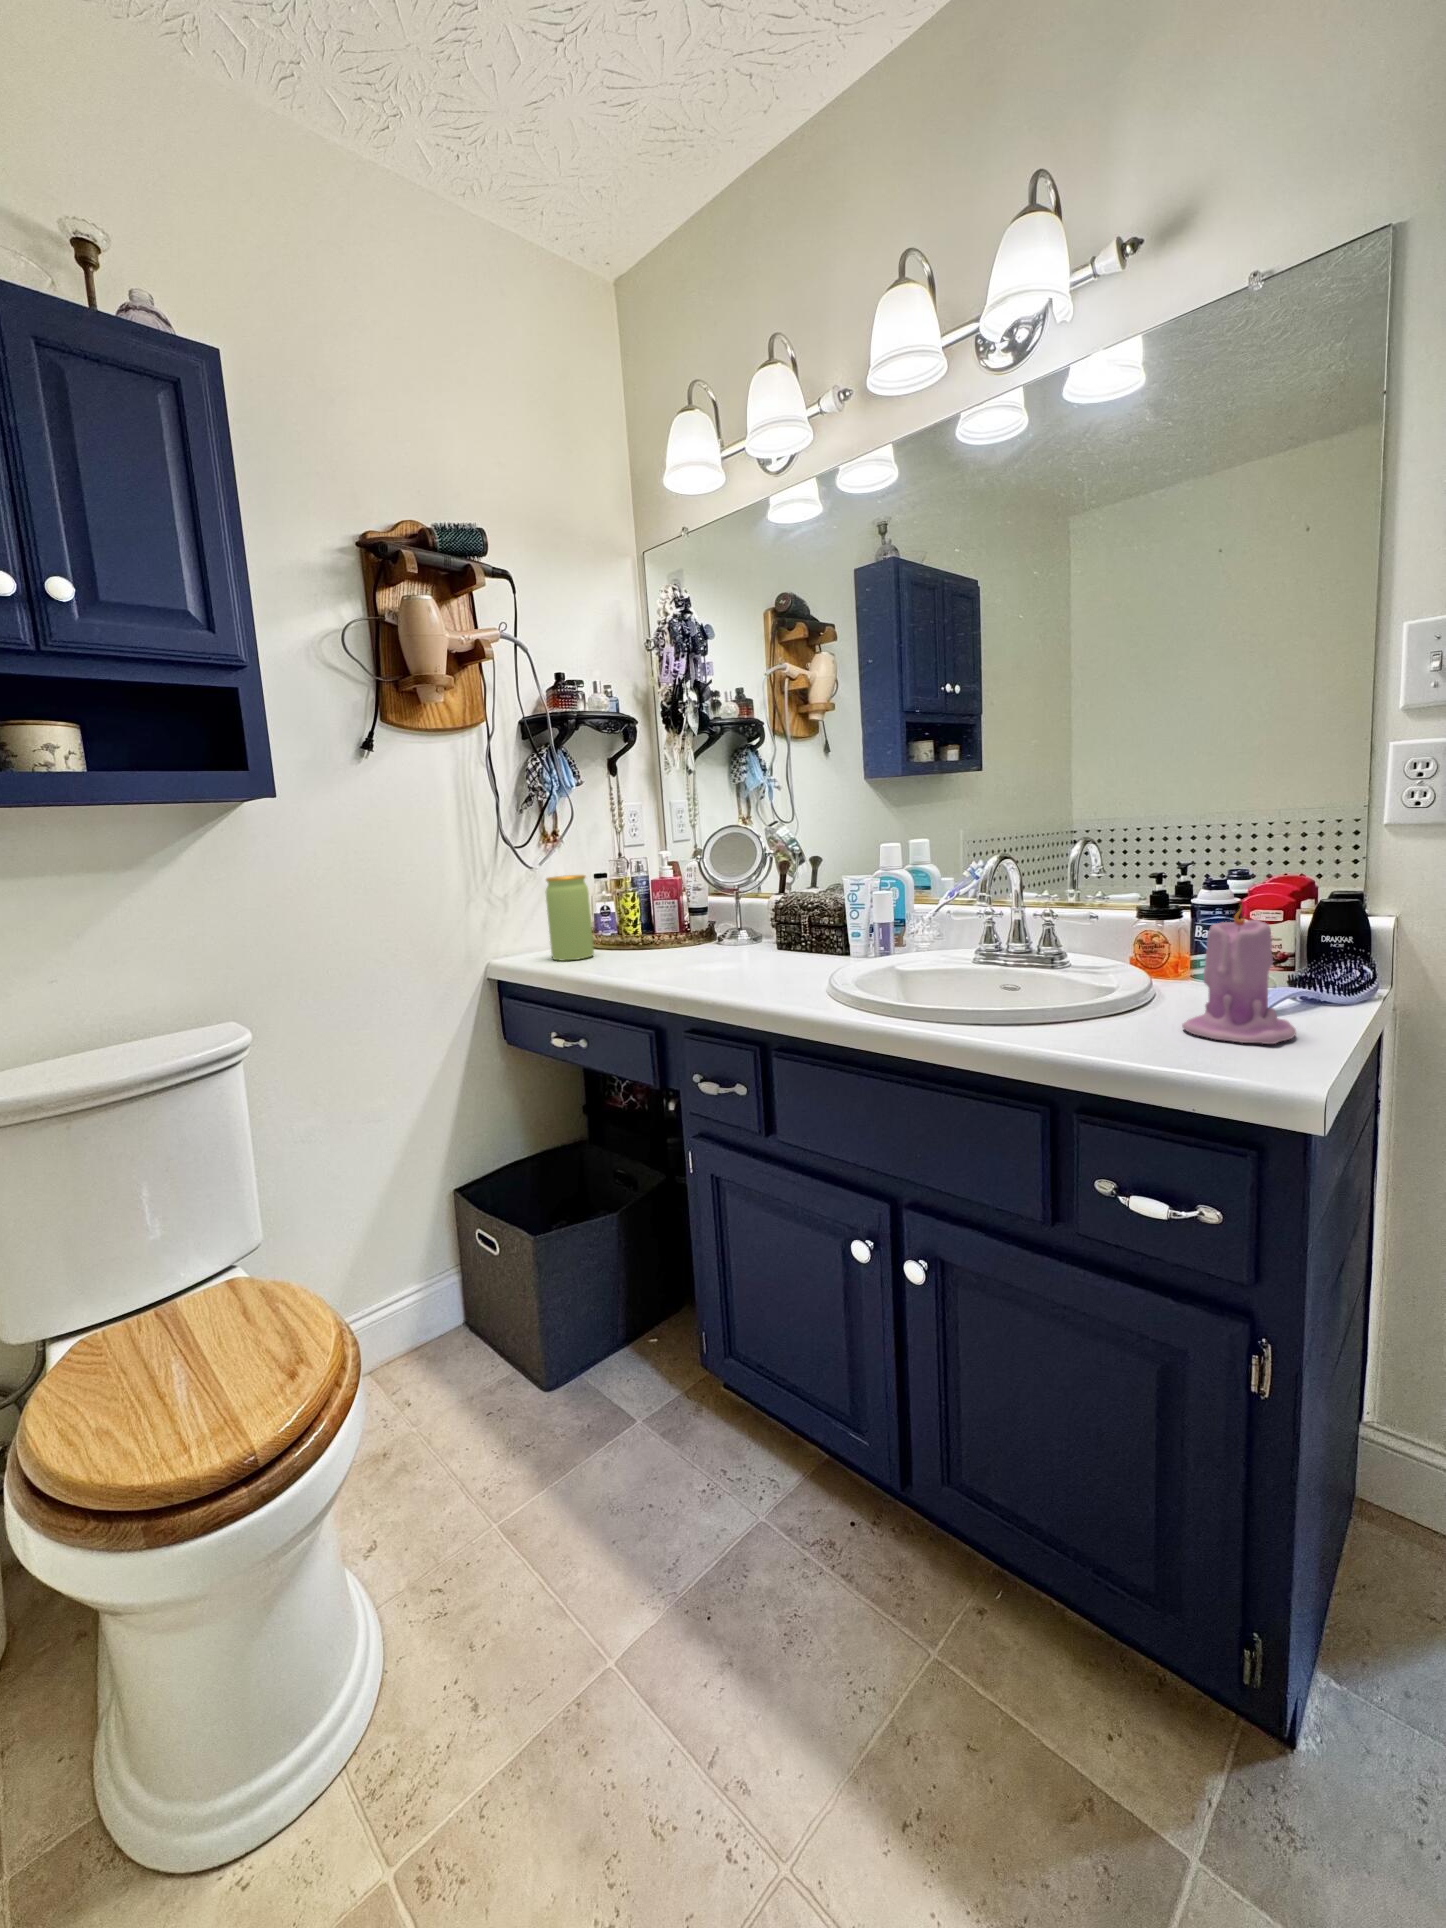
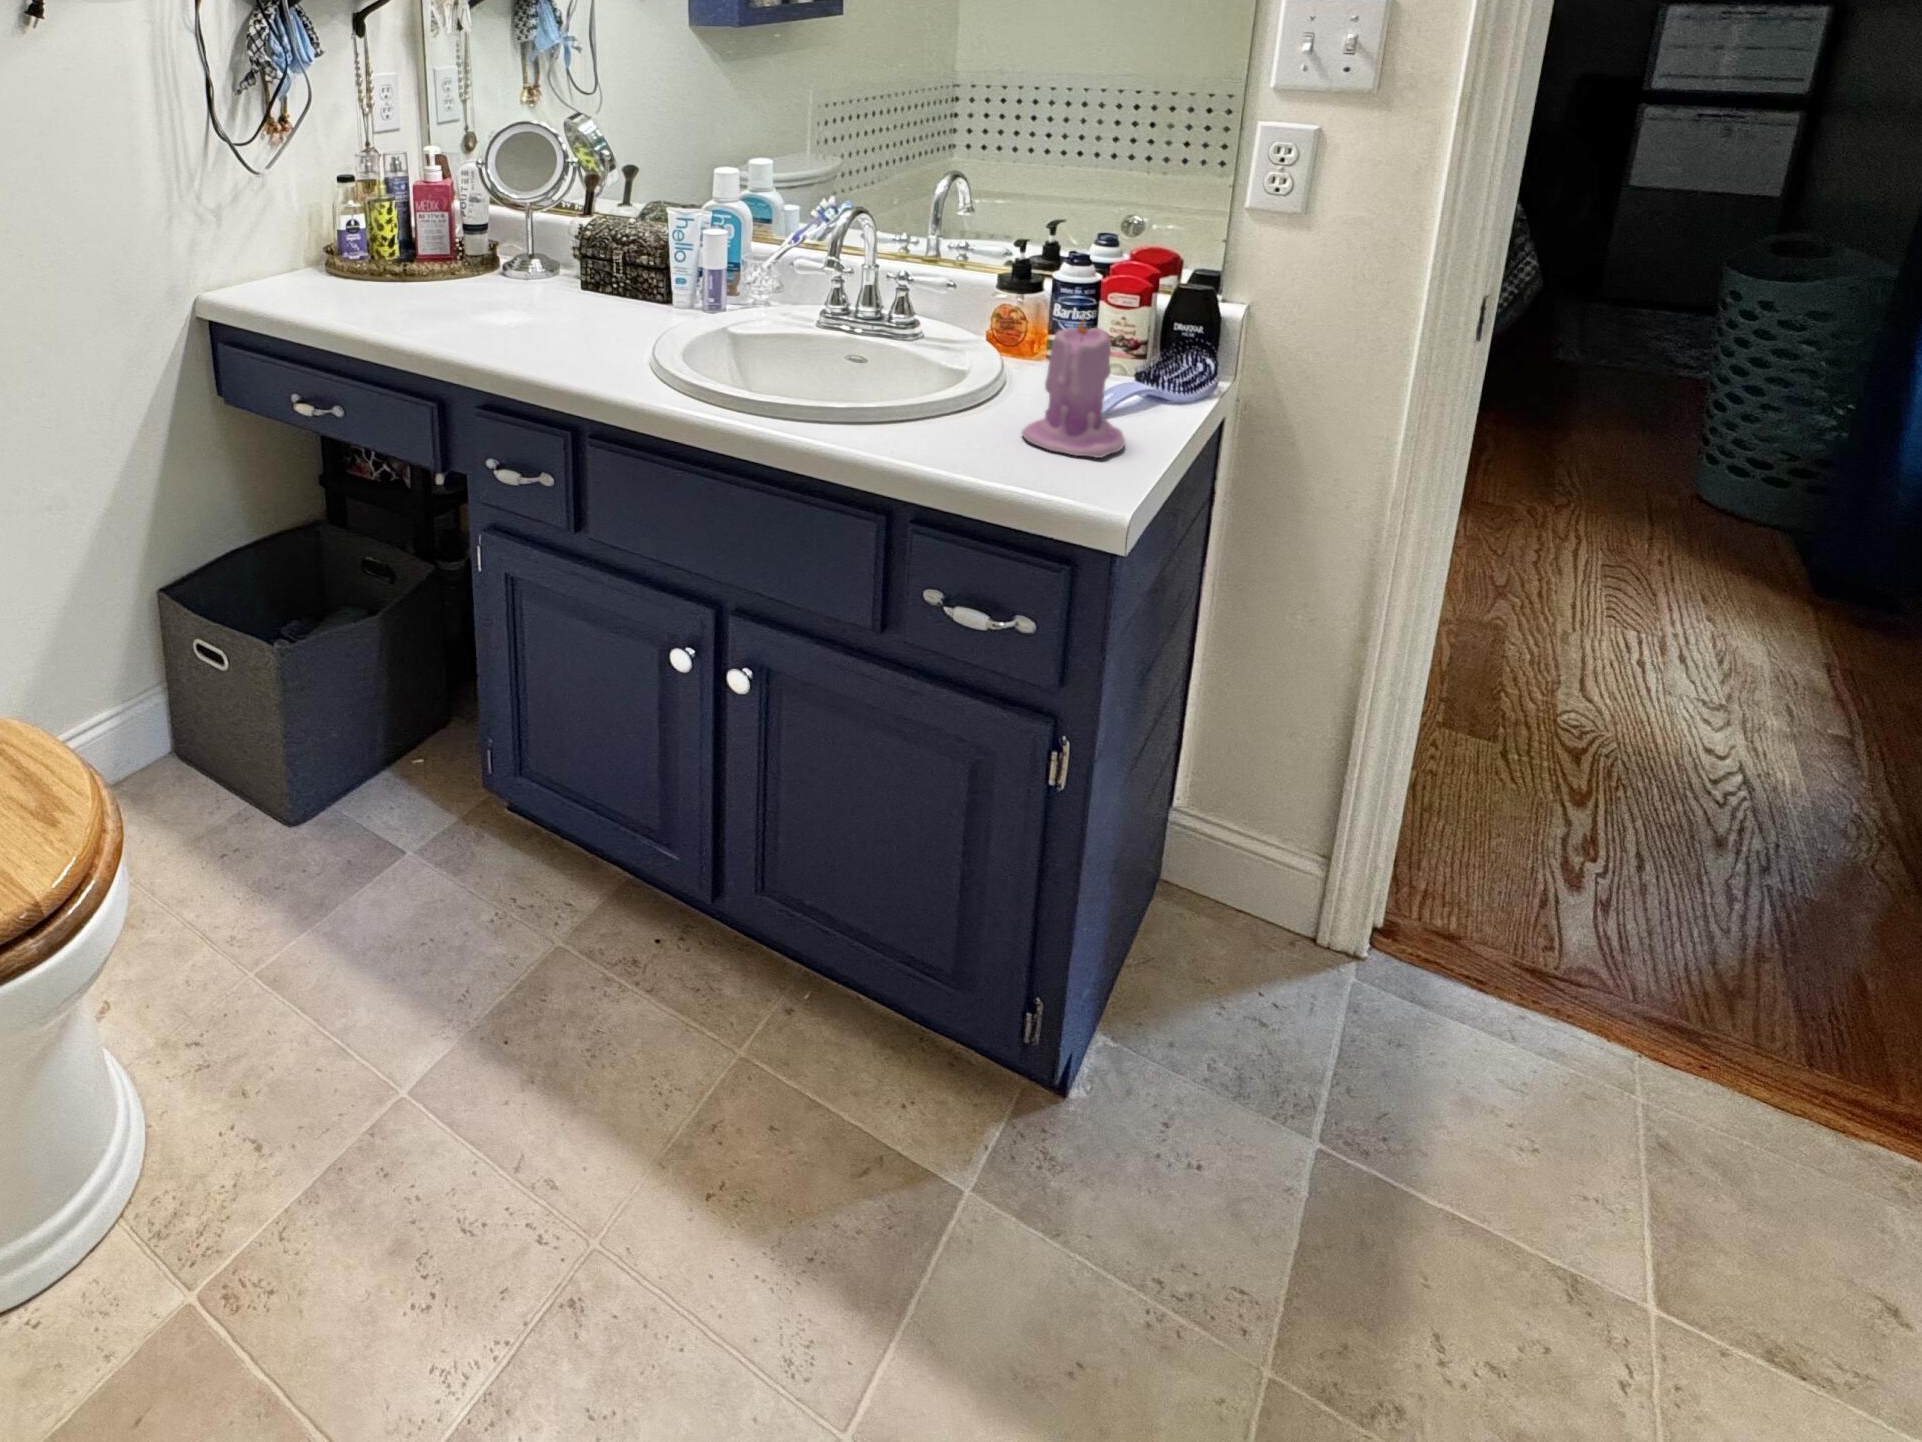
jar: present [546,875,594,961] -> none [282,186,346,300]

